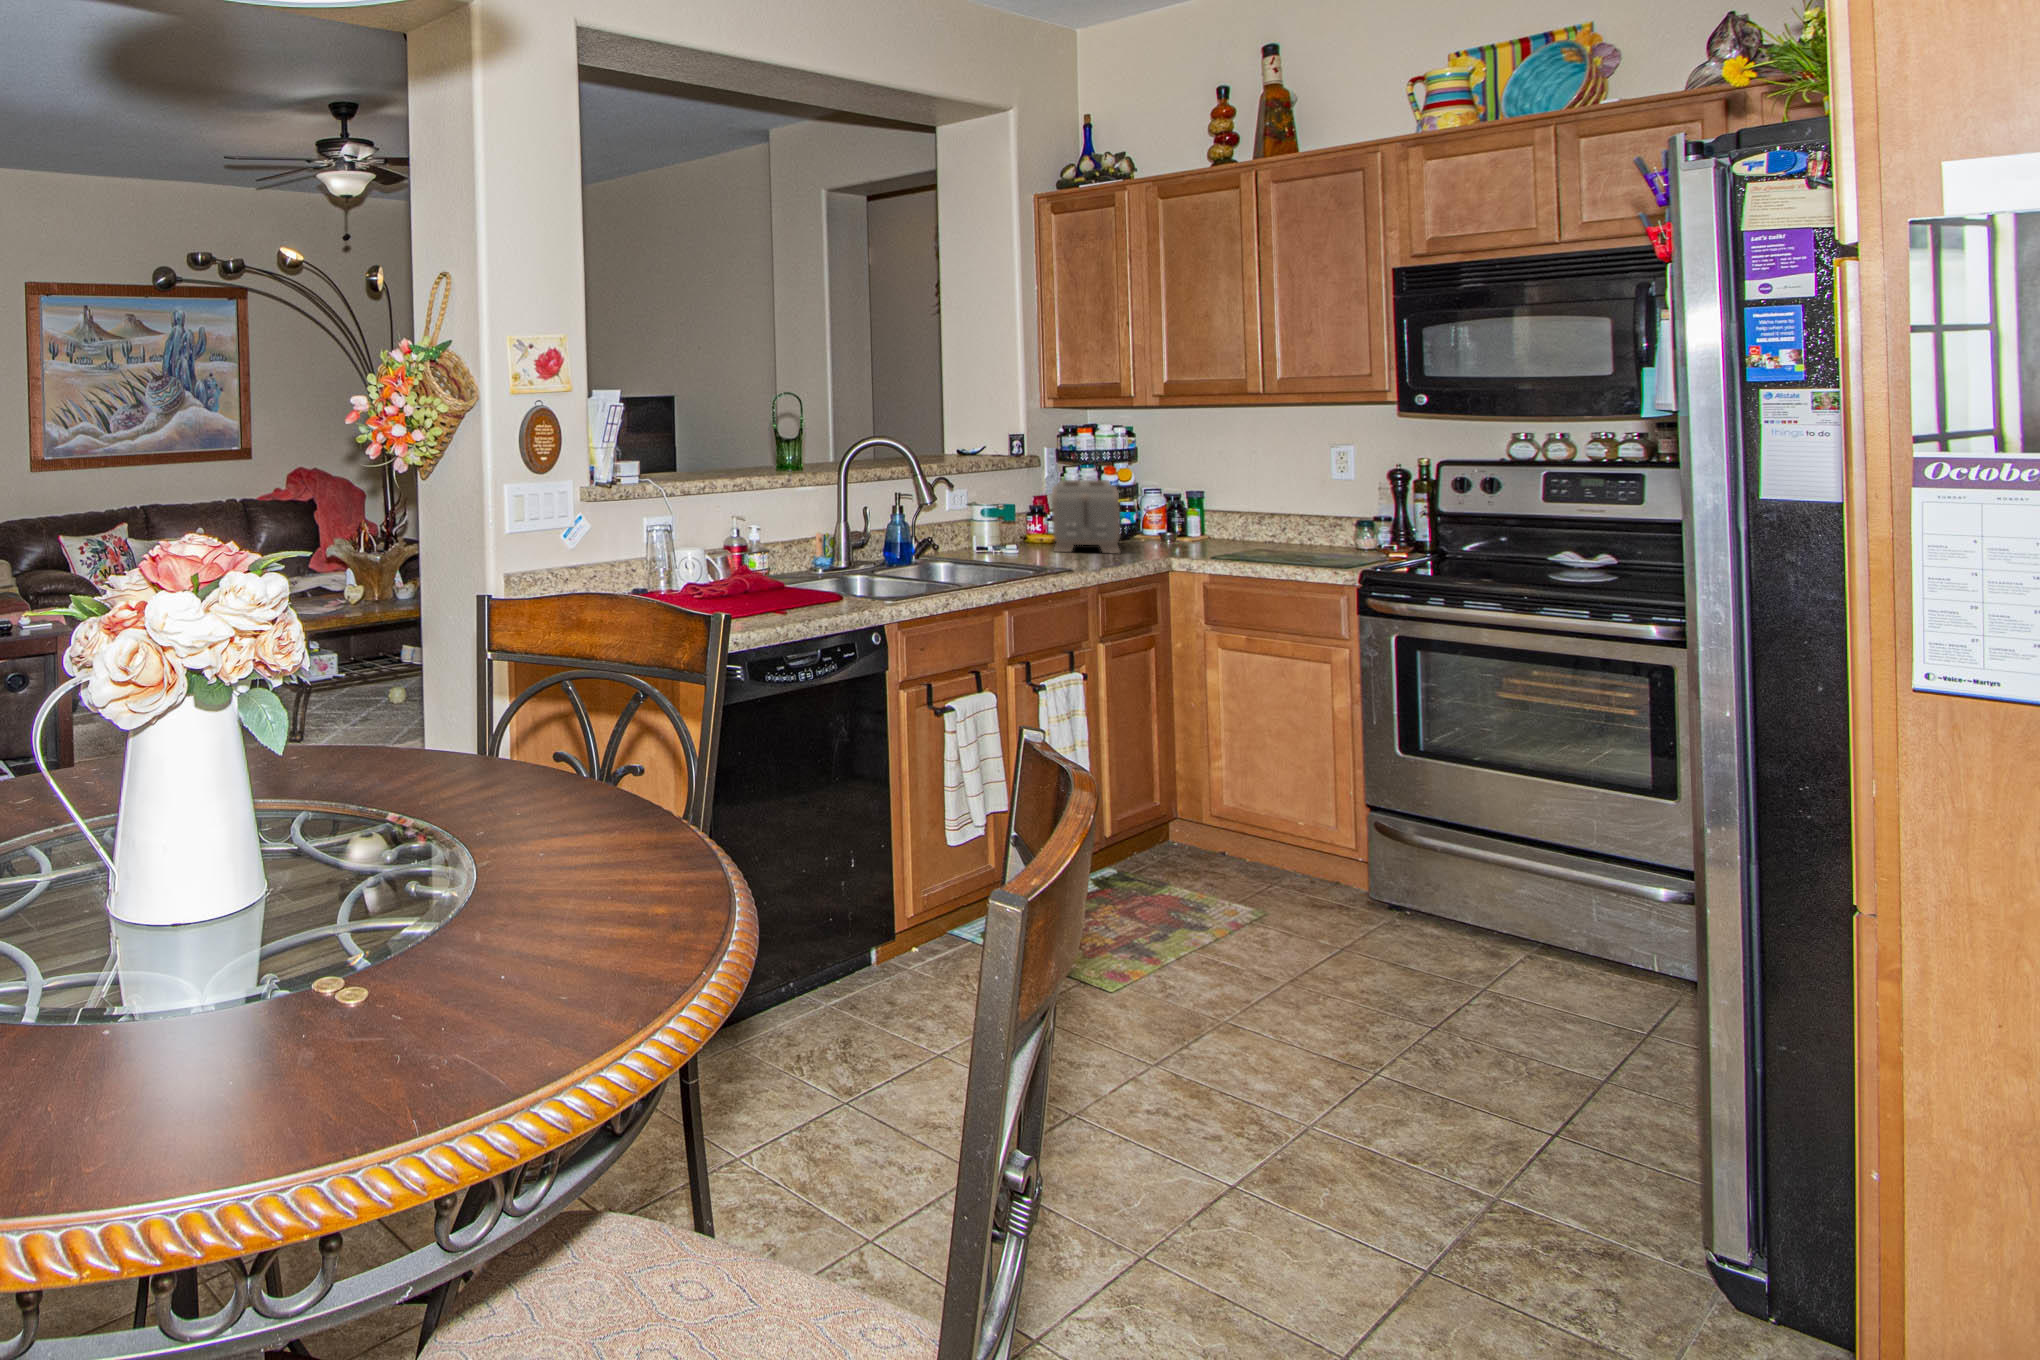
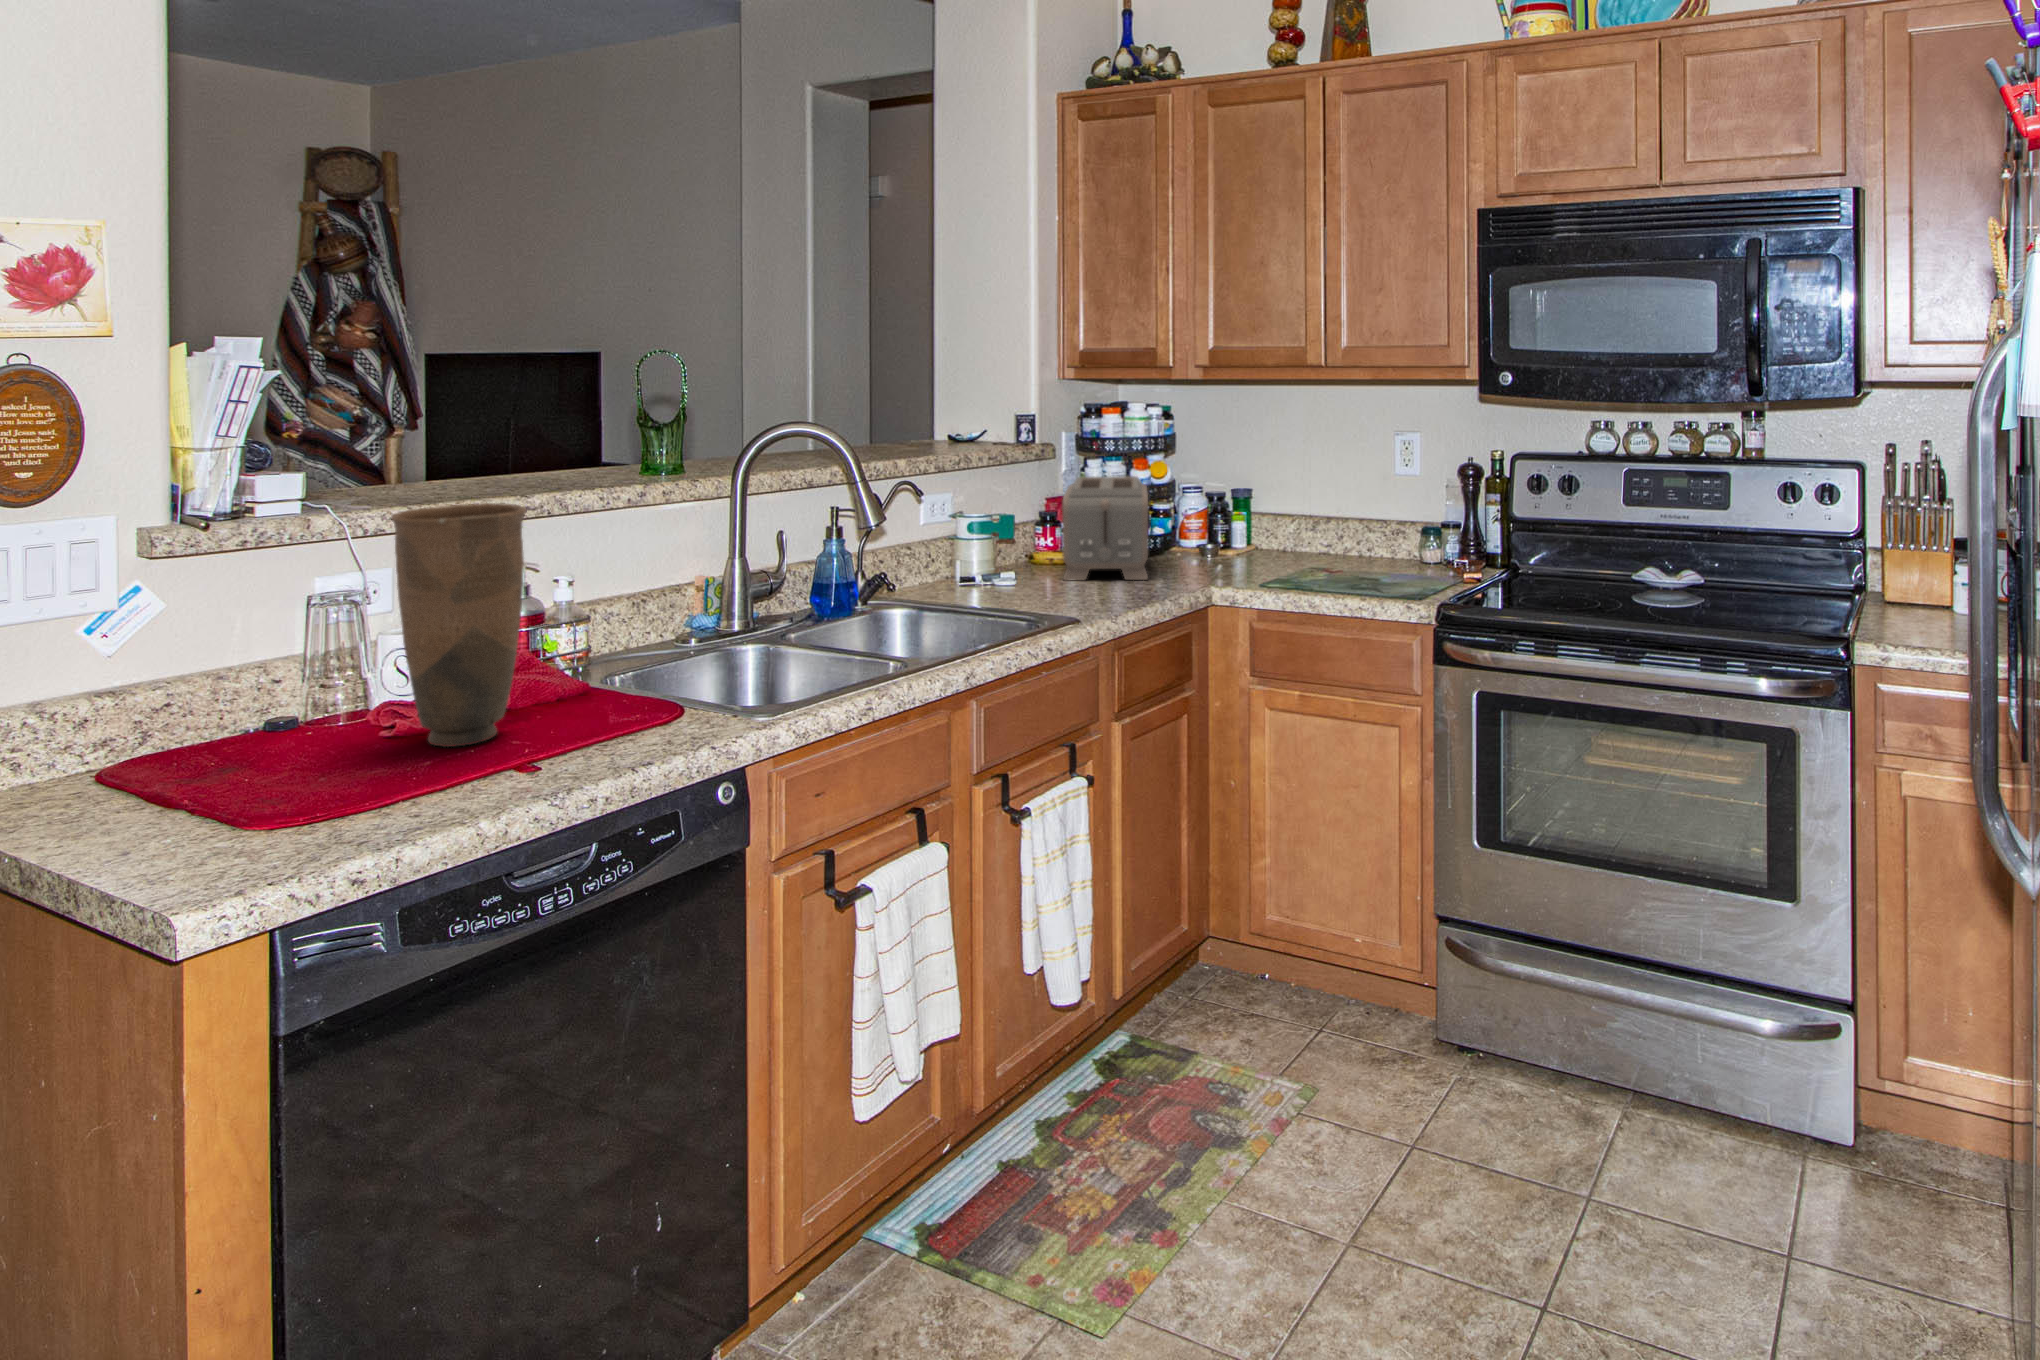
vase: none [701,475,764,600] -> present [391,503,527,747]

